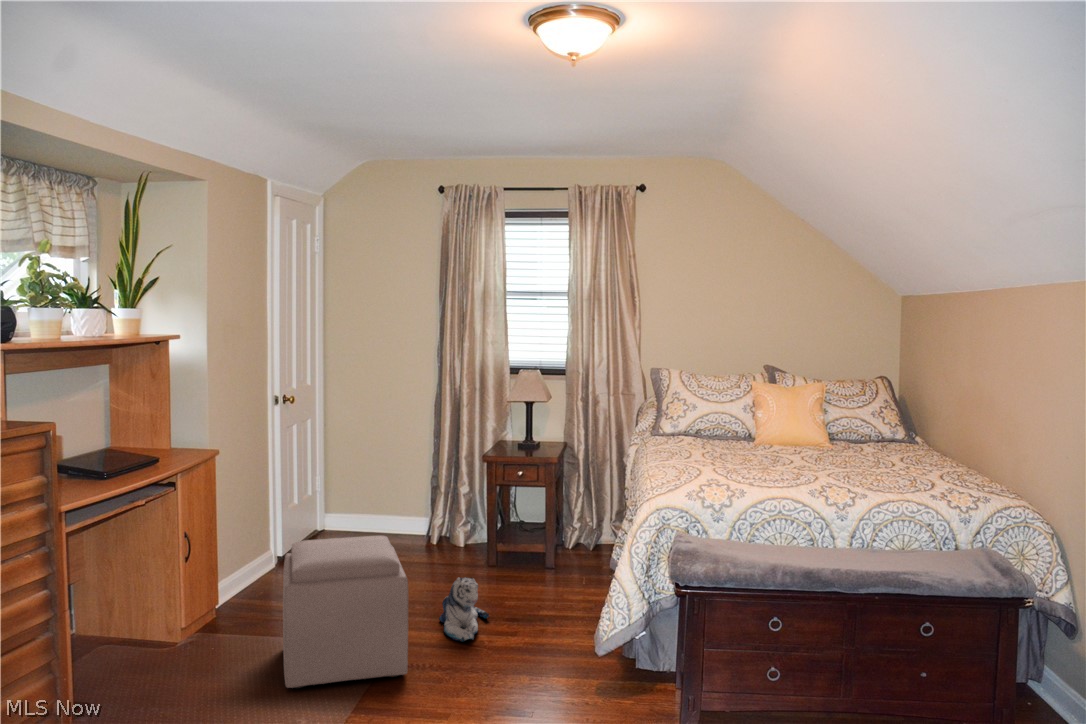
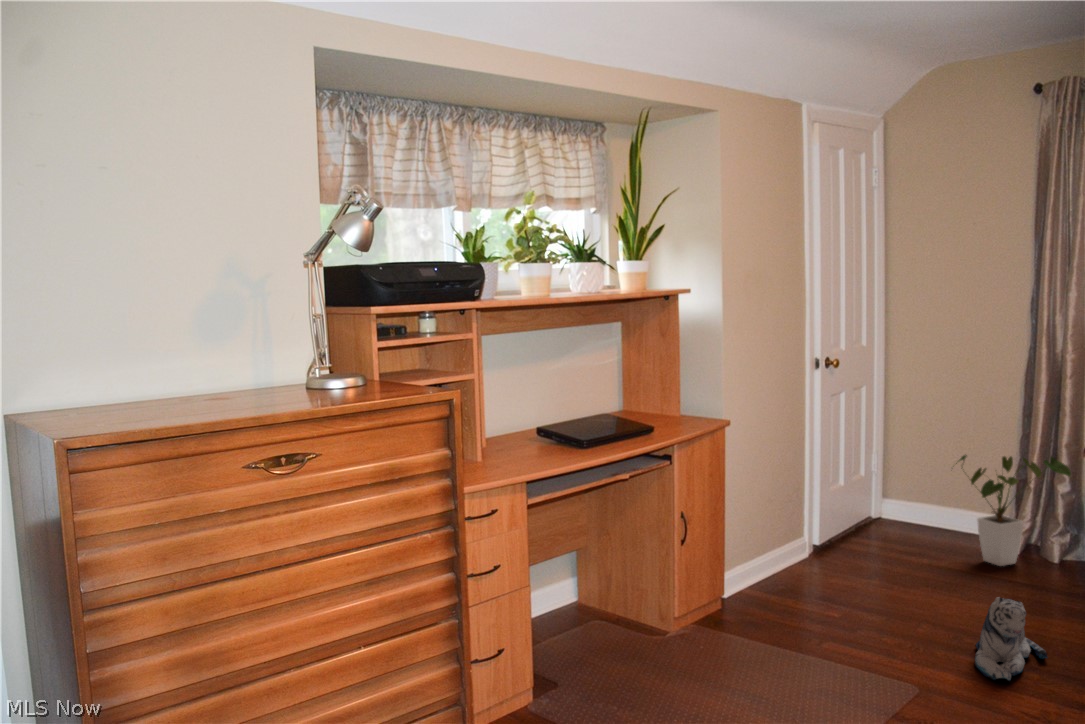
house plant: none [391,466,473,555] -> present [956,455,1071,566]
ottoman: present [283,536,408,689] -> none [754,520,909,699]

